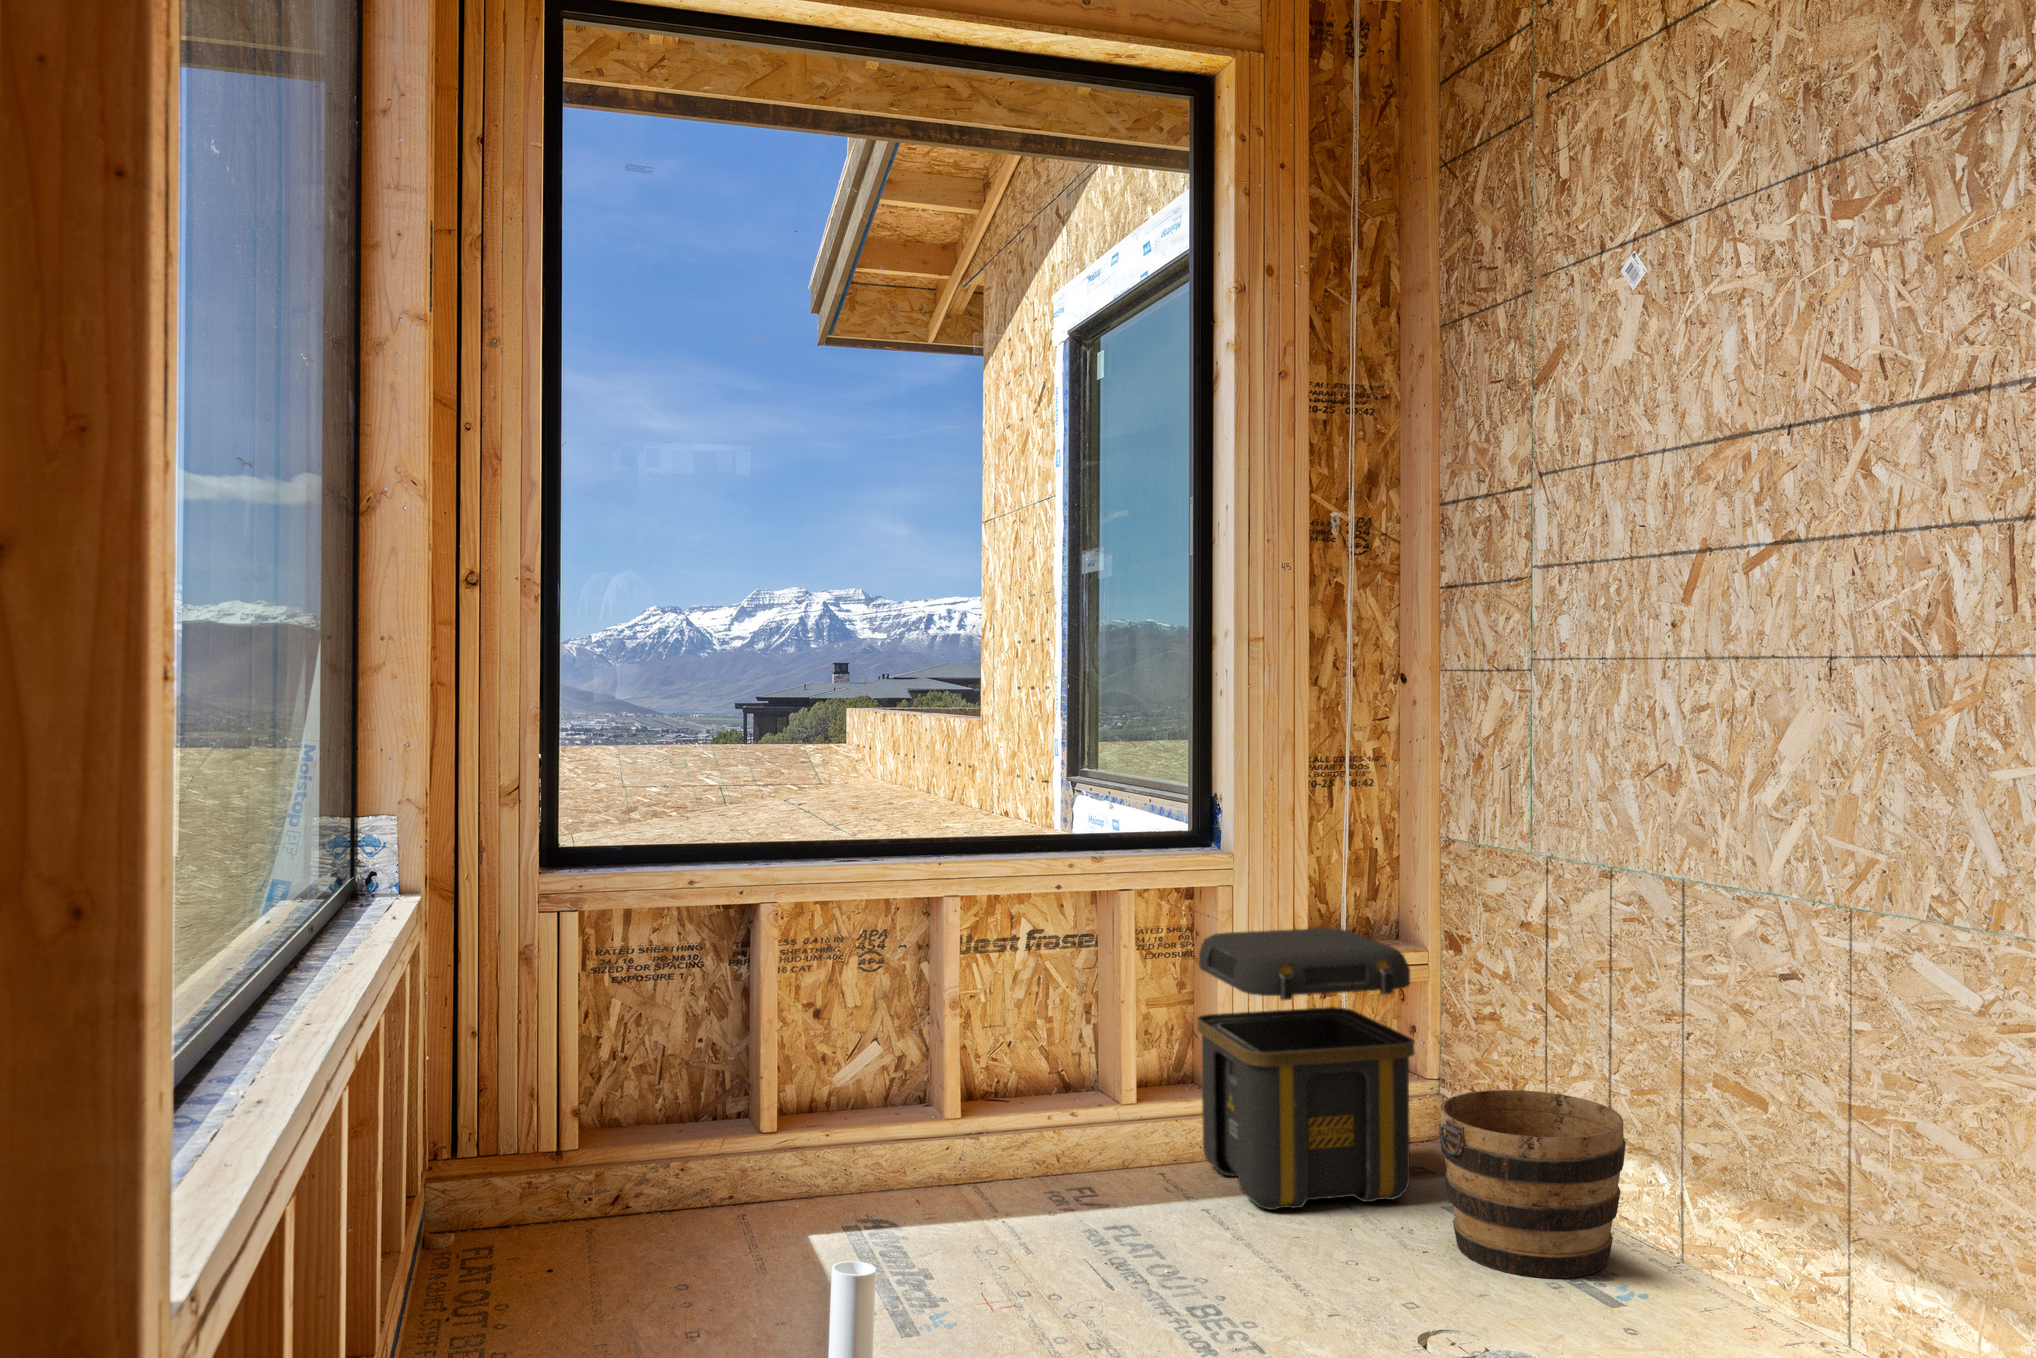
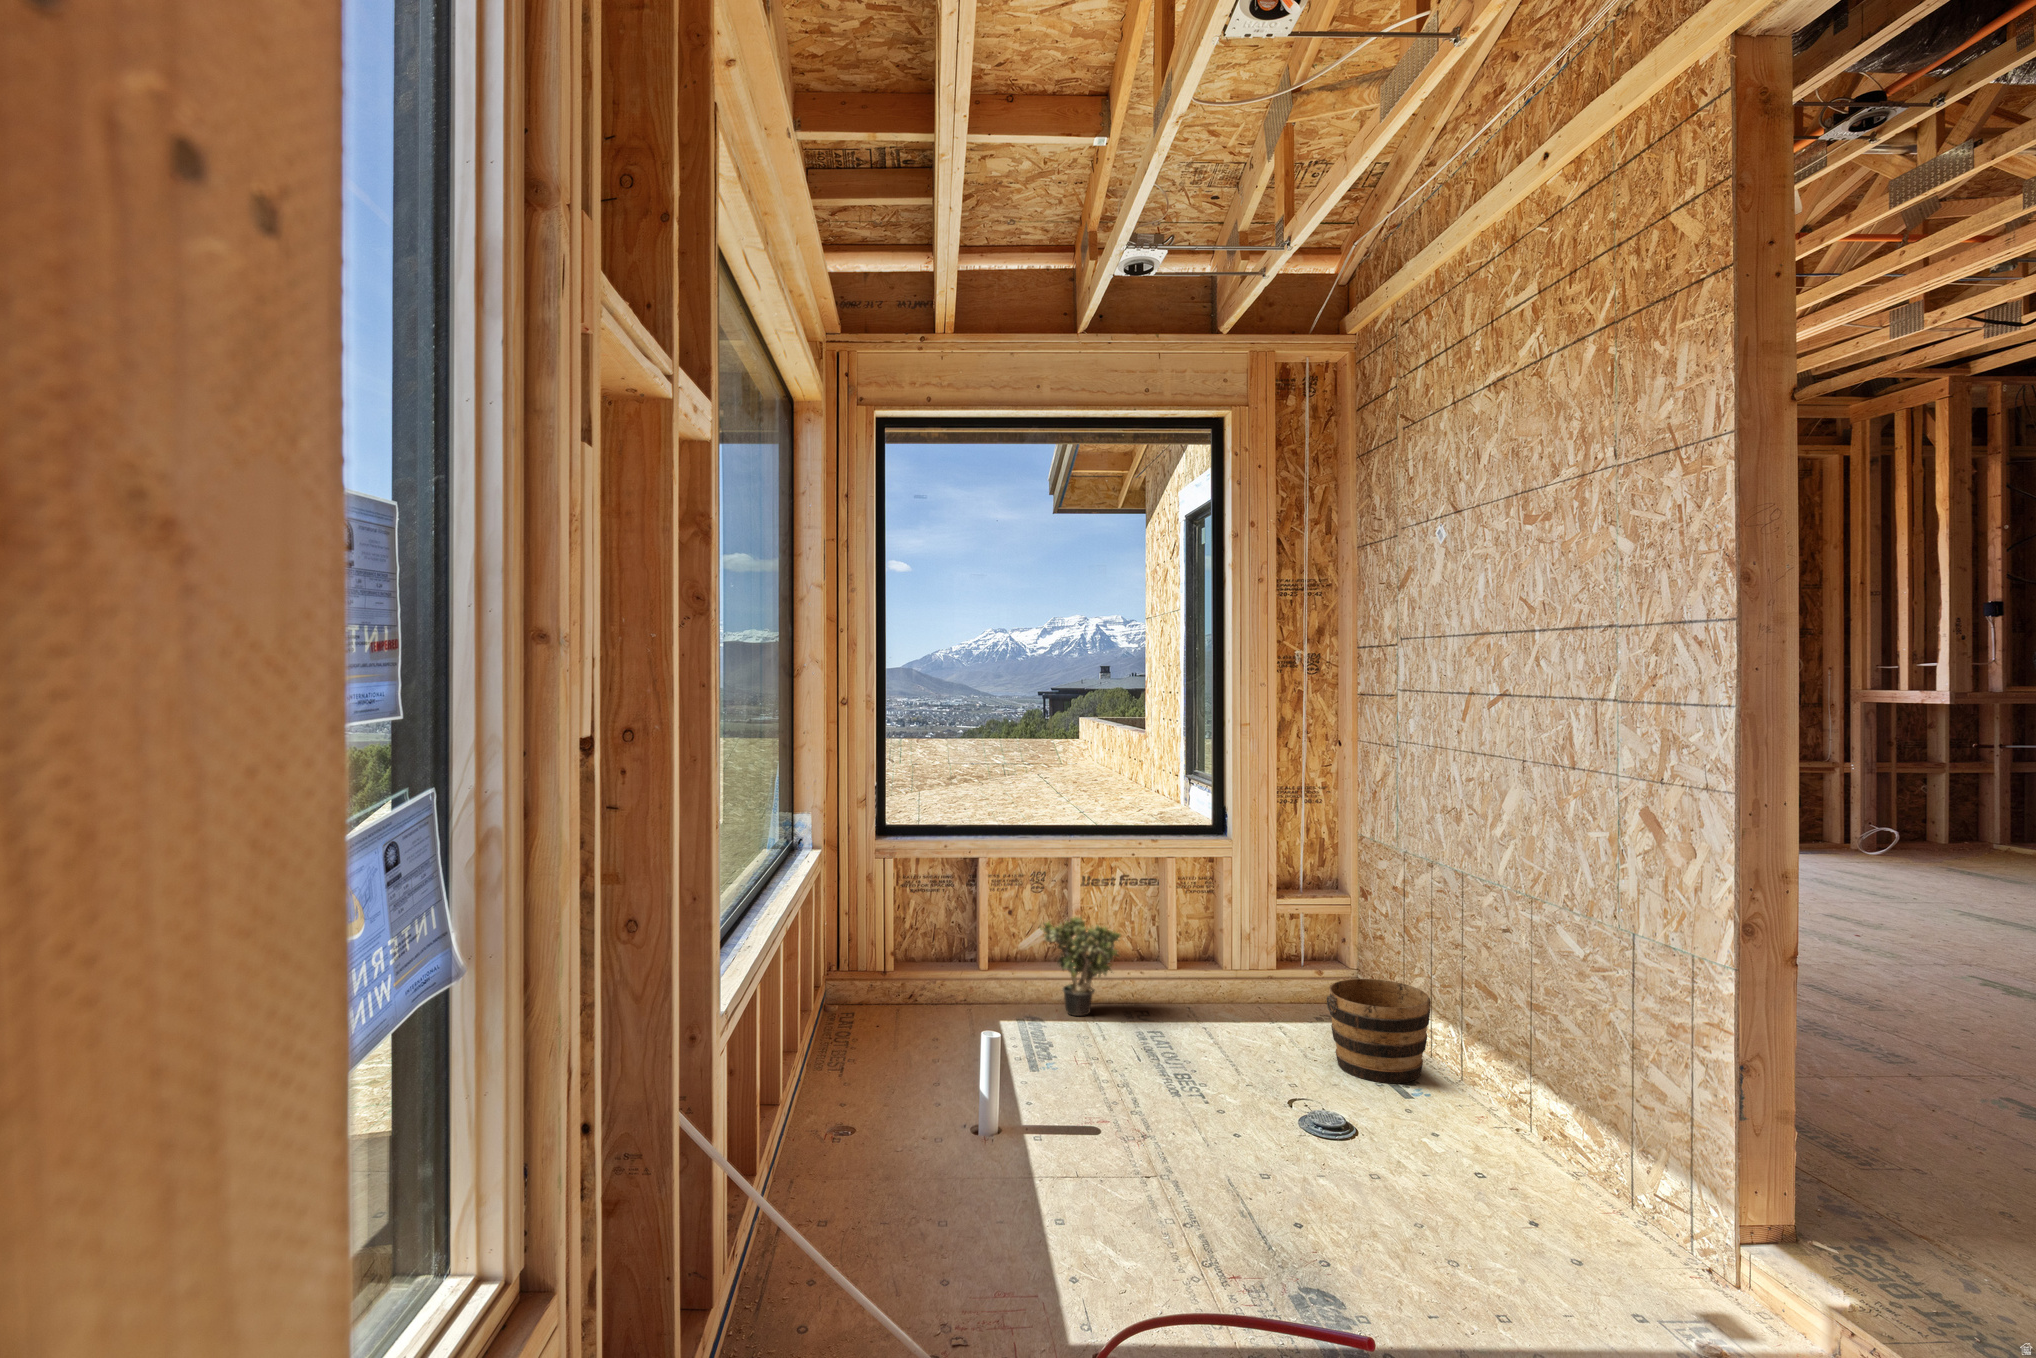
toolbox: present [1197,928,1415,1210] -> none [1212,883,1325,1036]
potted plant: none [884,1005,1038,1195] -> present [1040,917,1121,1016]

